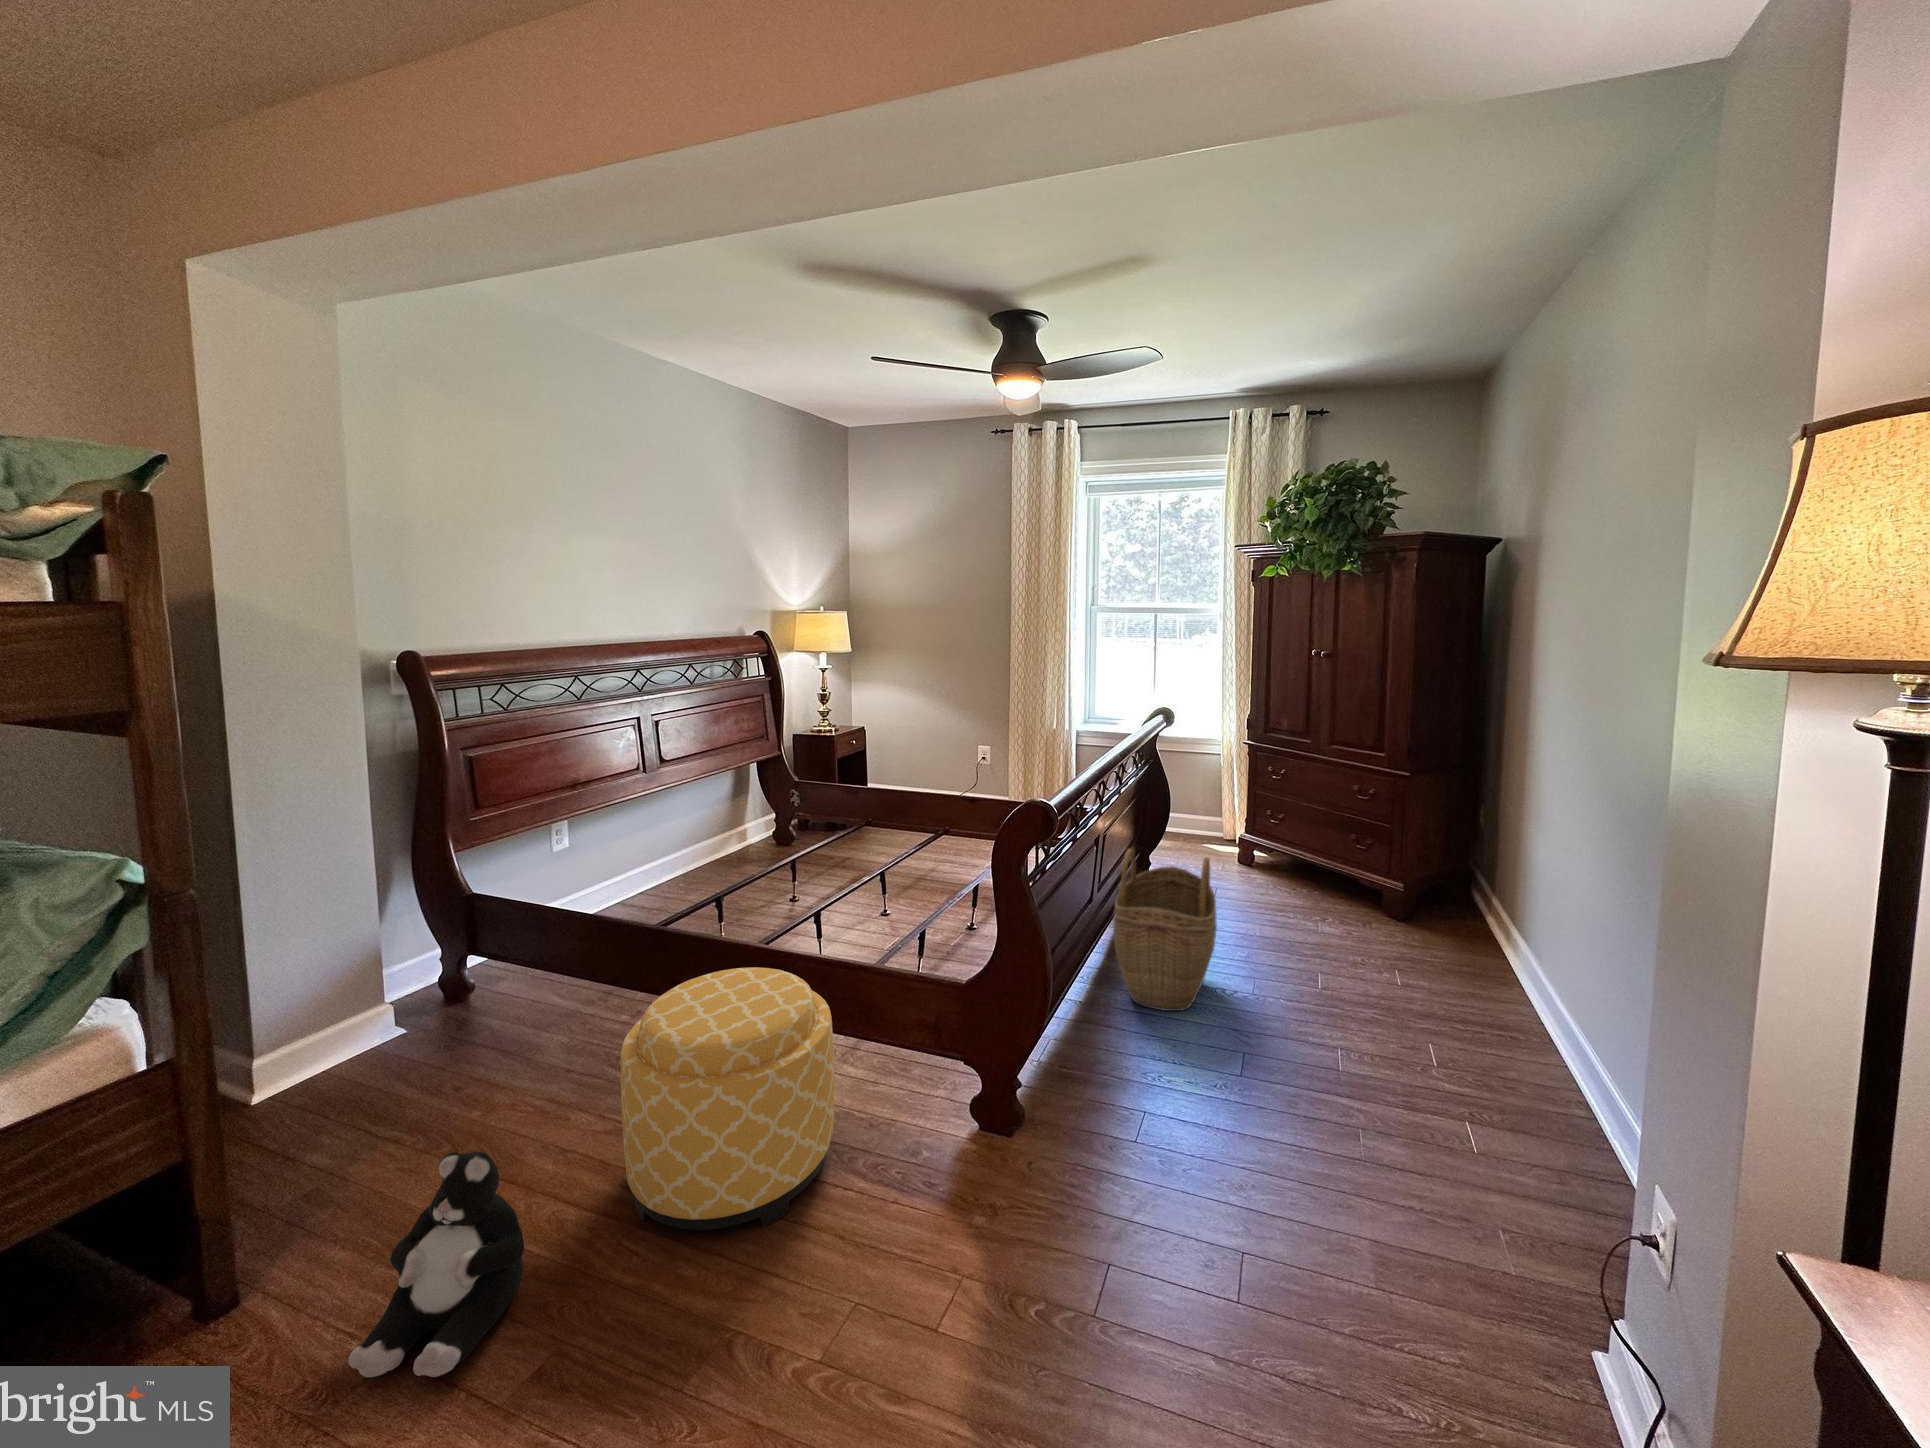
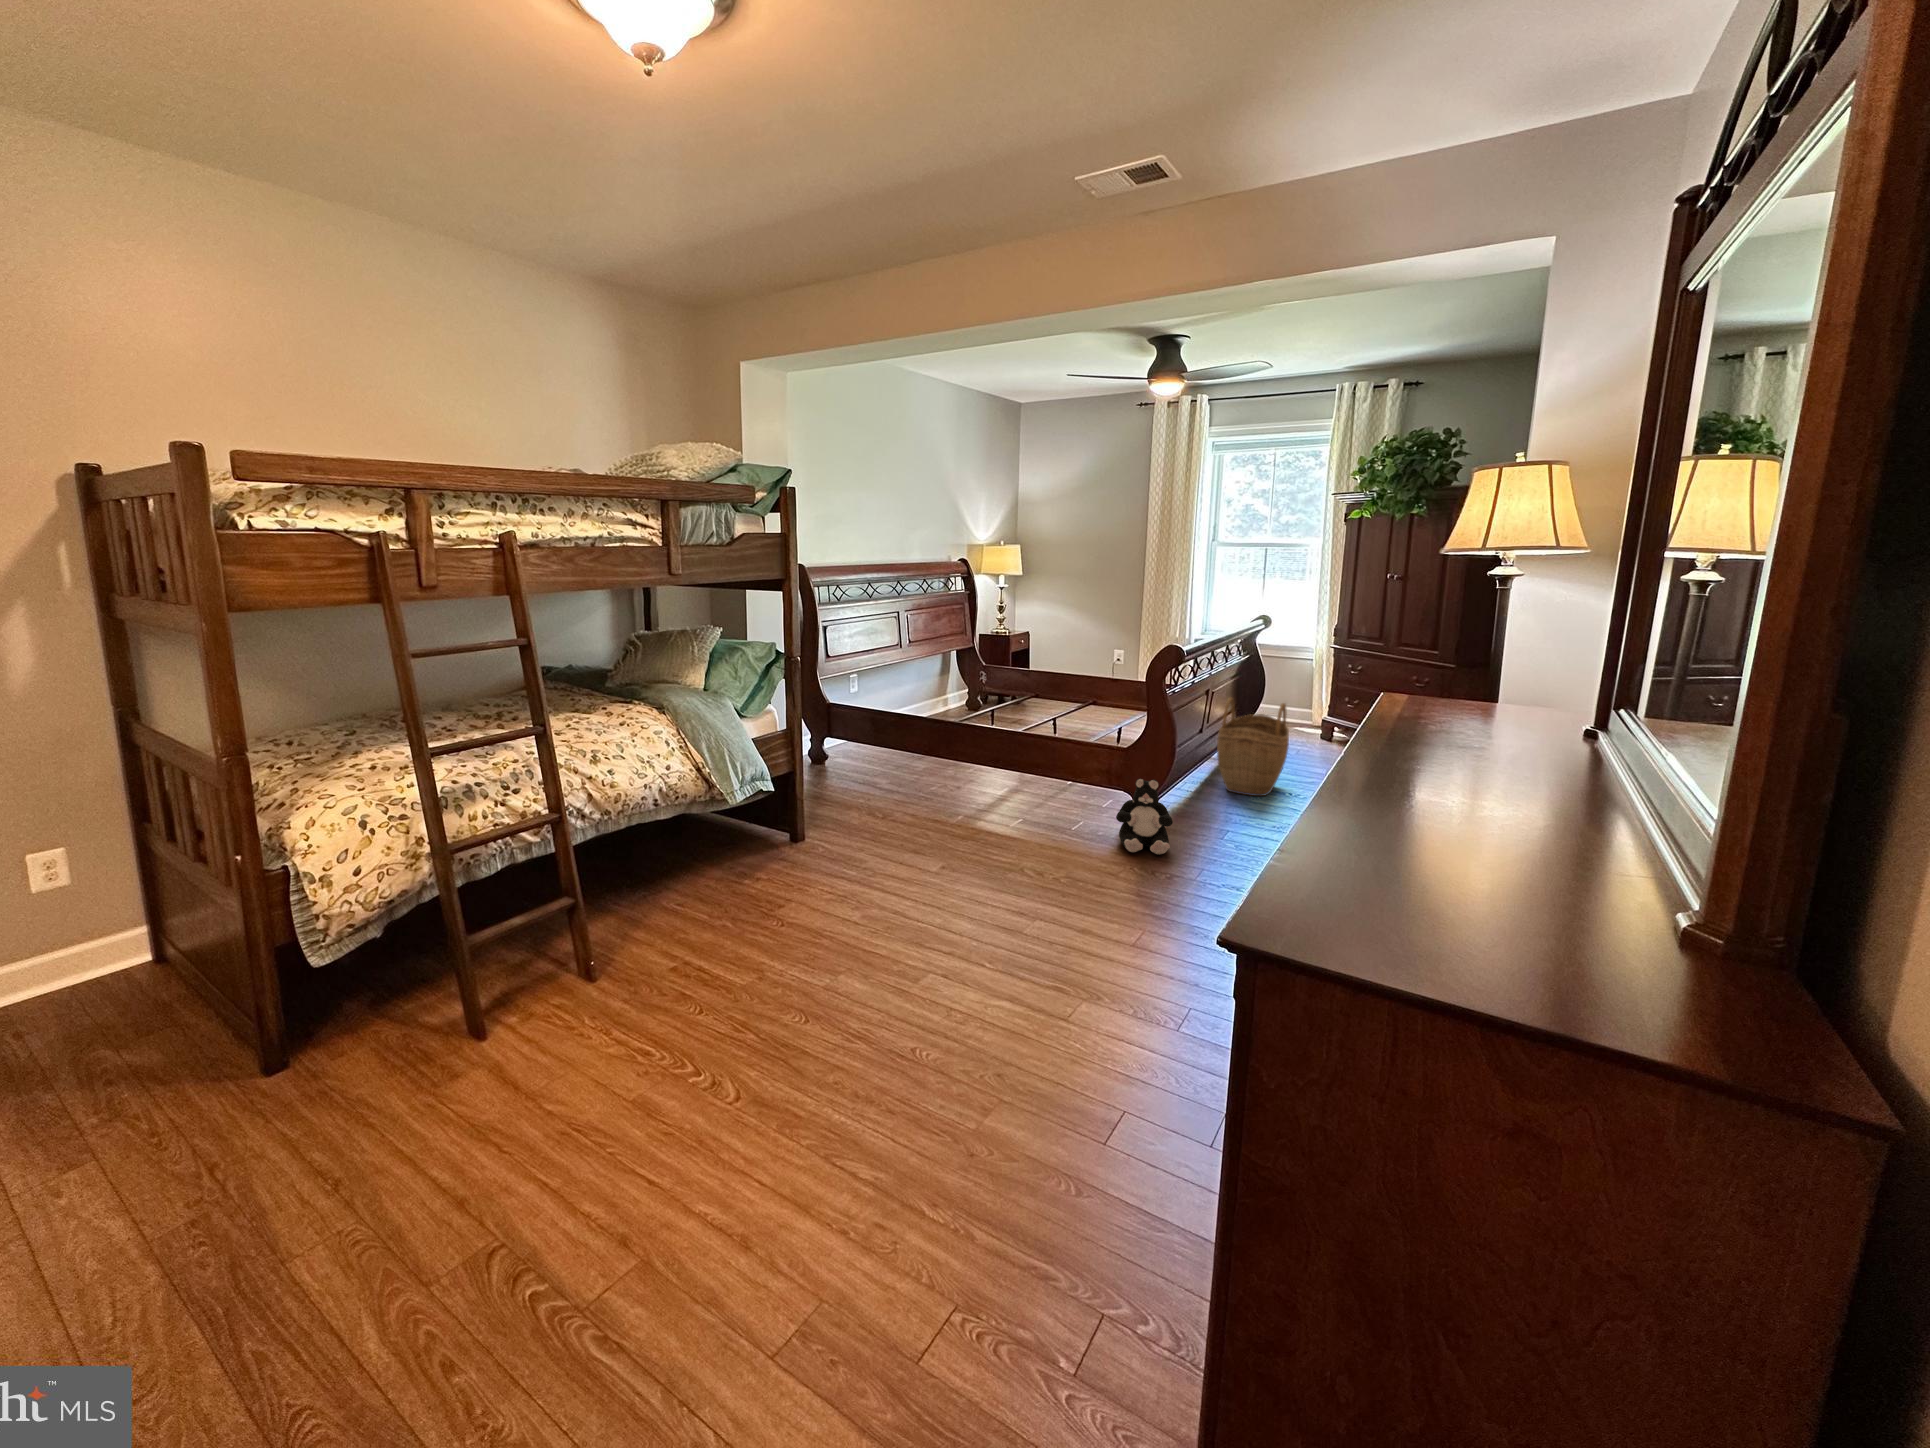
ottoman: present [621,967,834,1230] -> none [961,728,1061,836]
plush toy: present [348,1152,524,1377] -> present [1116,779,1173,855]

